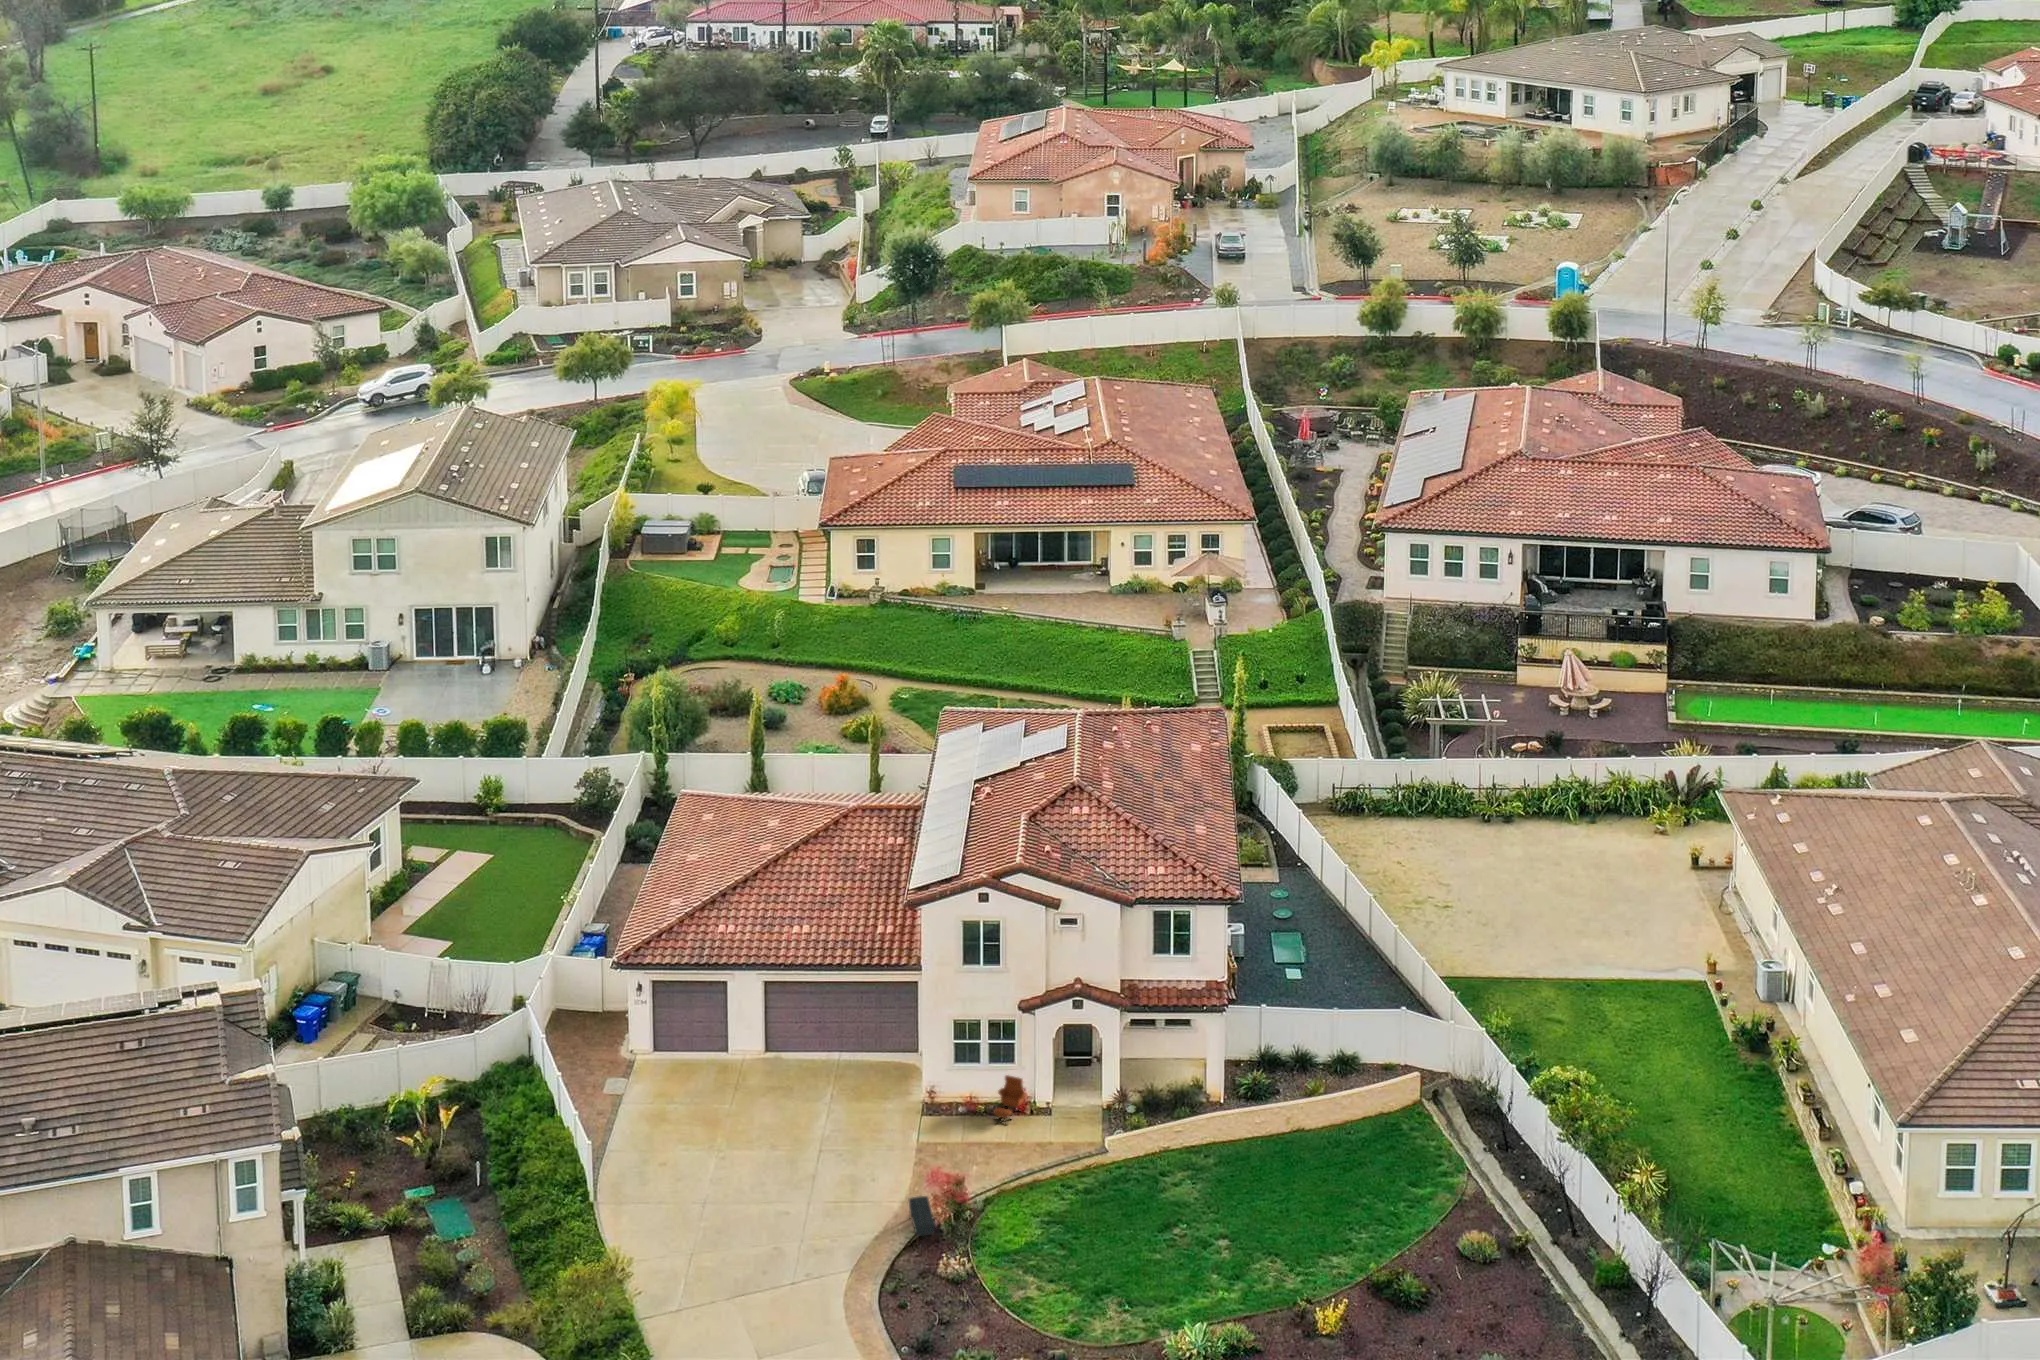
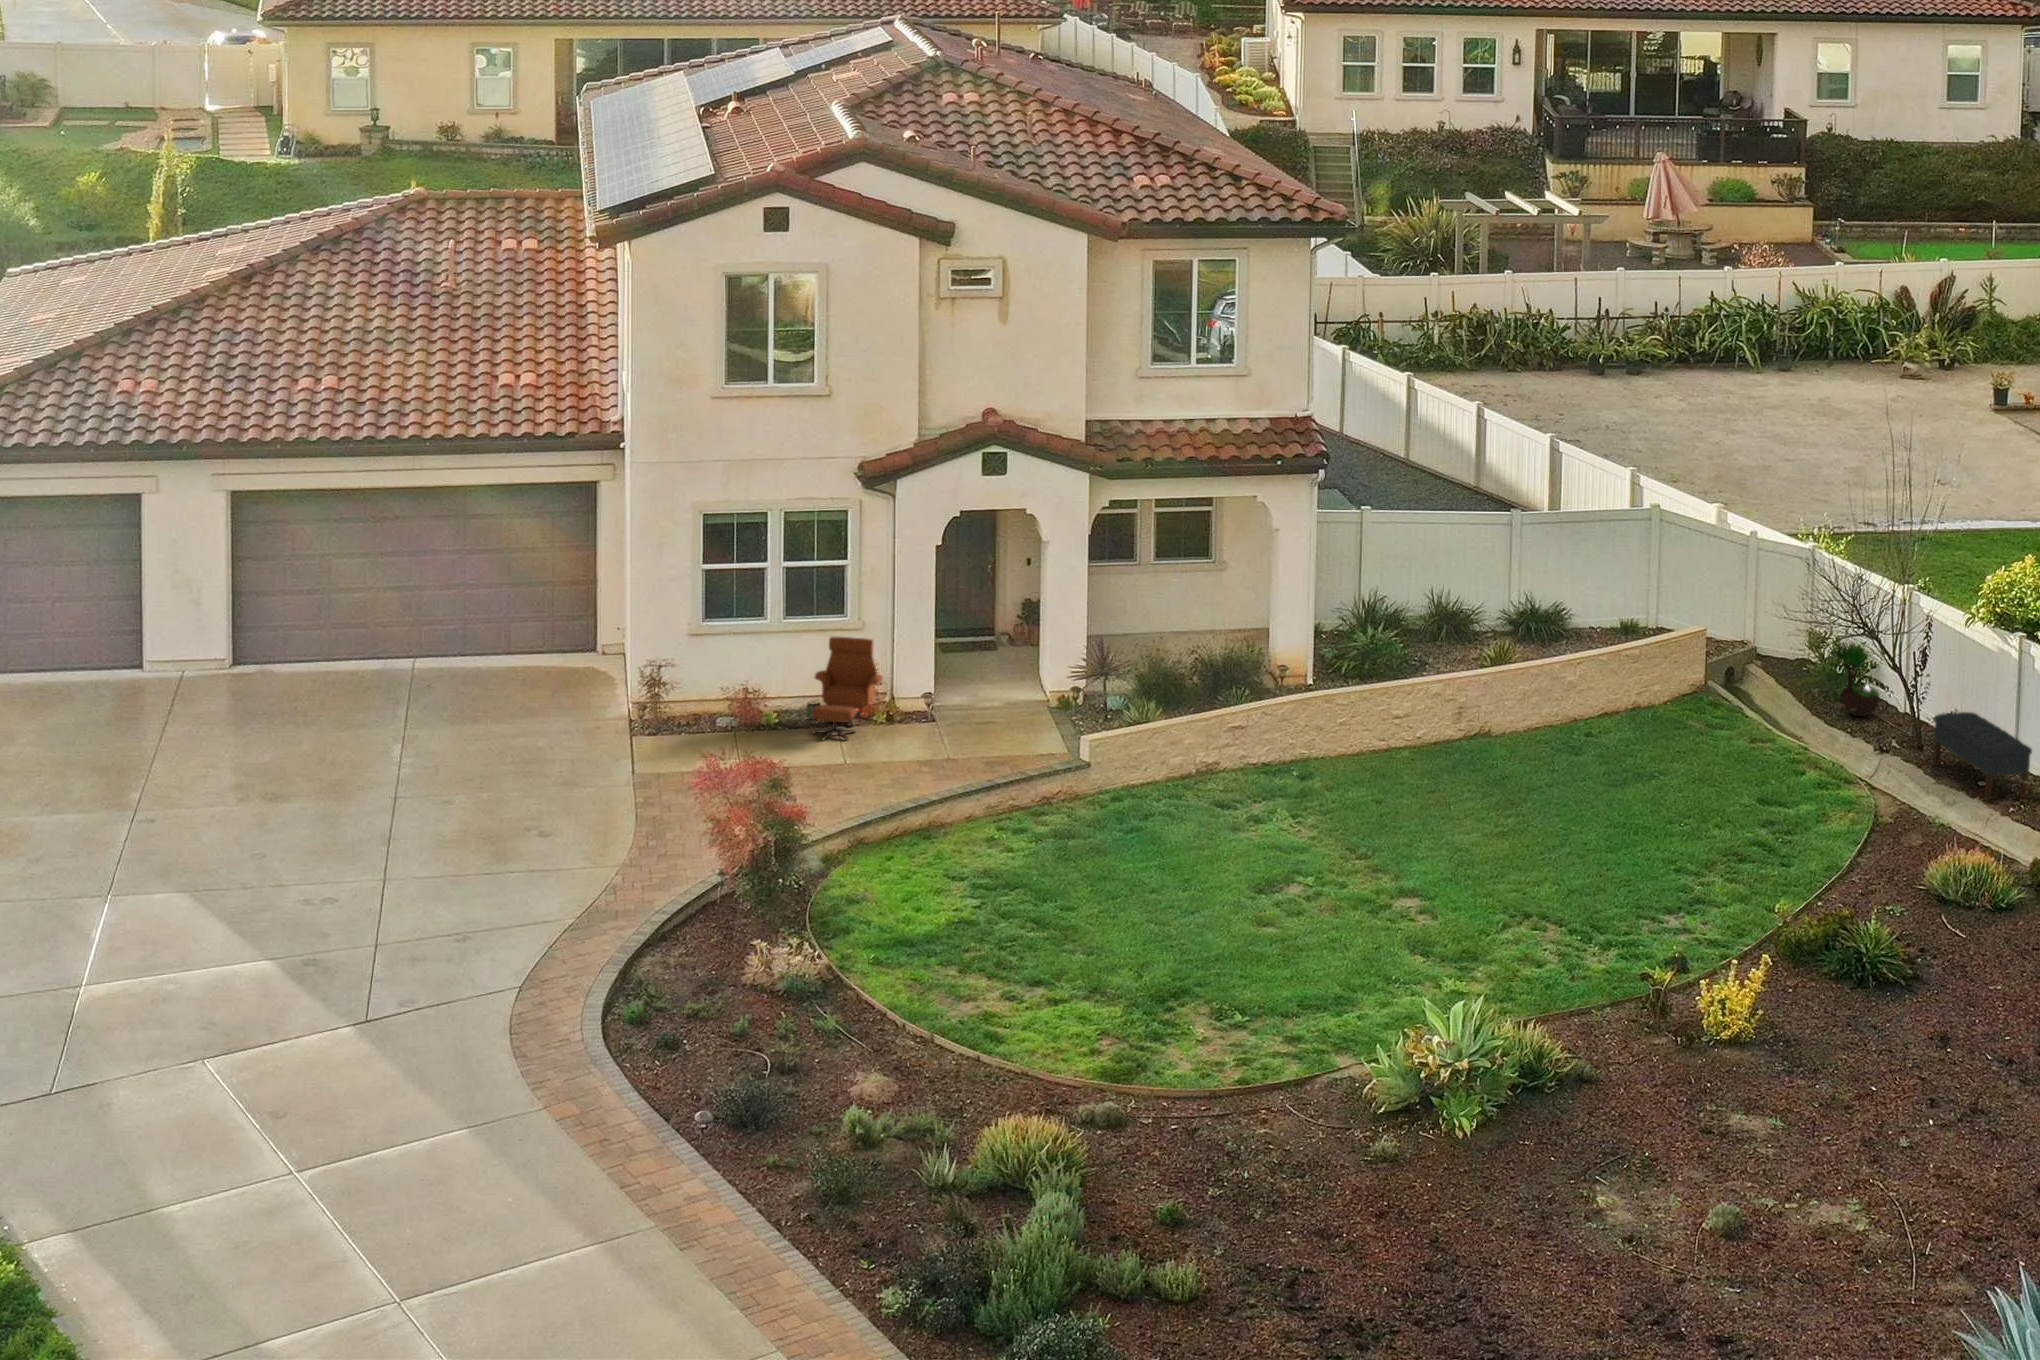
potted tree: none [1431,1105,1453,1141] -> present [1830,639,1880,716]
bench: present [909,1196,935,1245] -> present [1933,712,2032,801]

